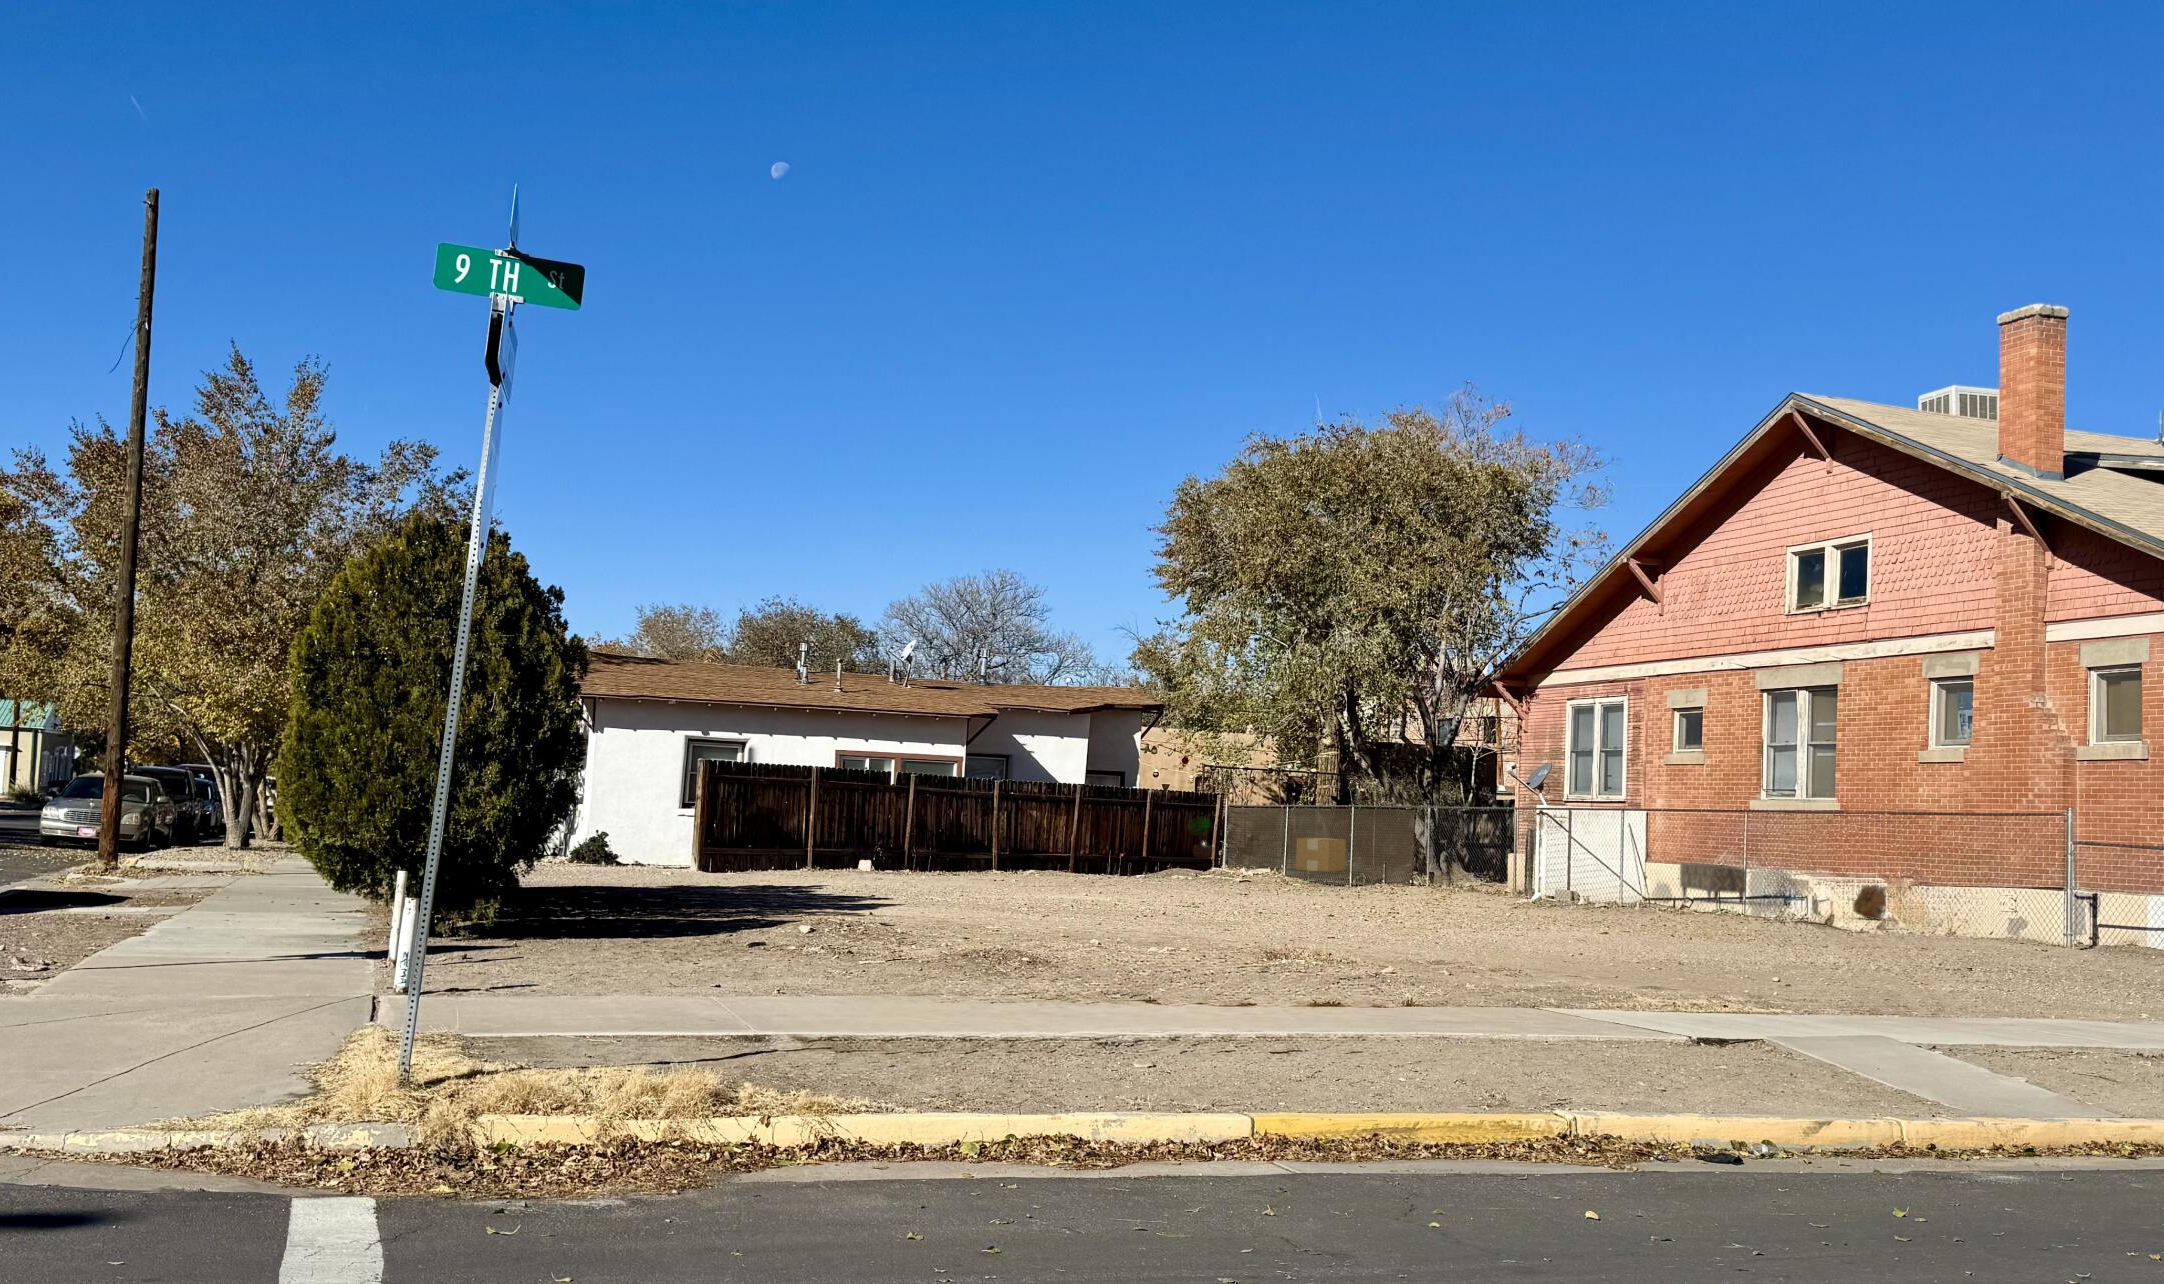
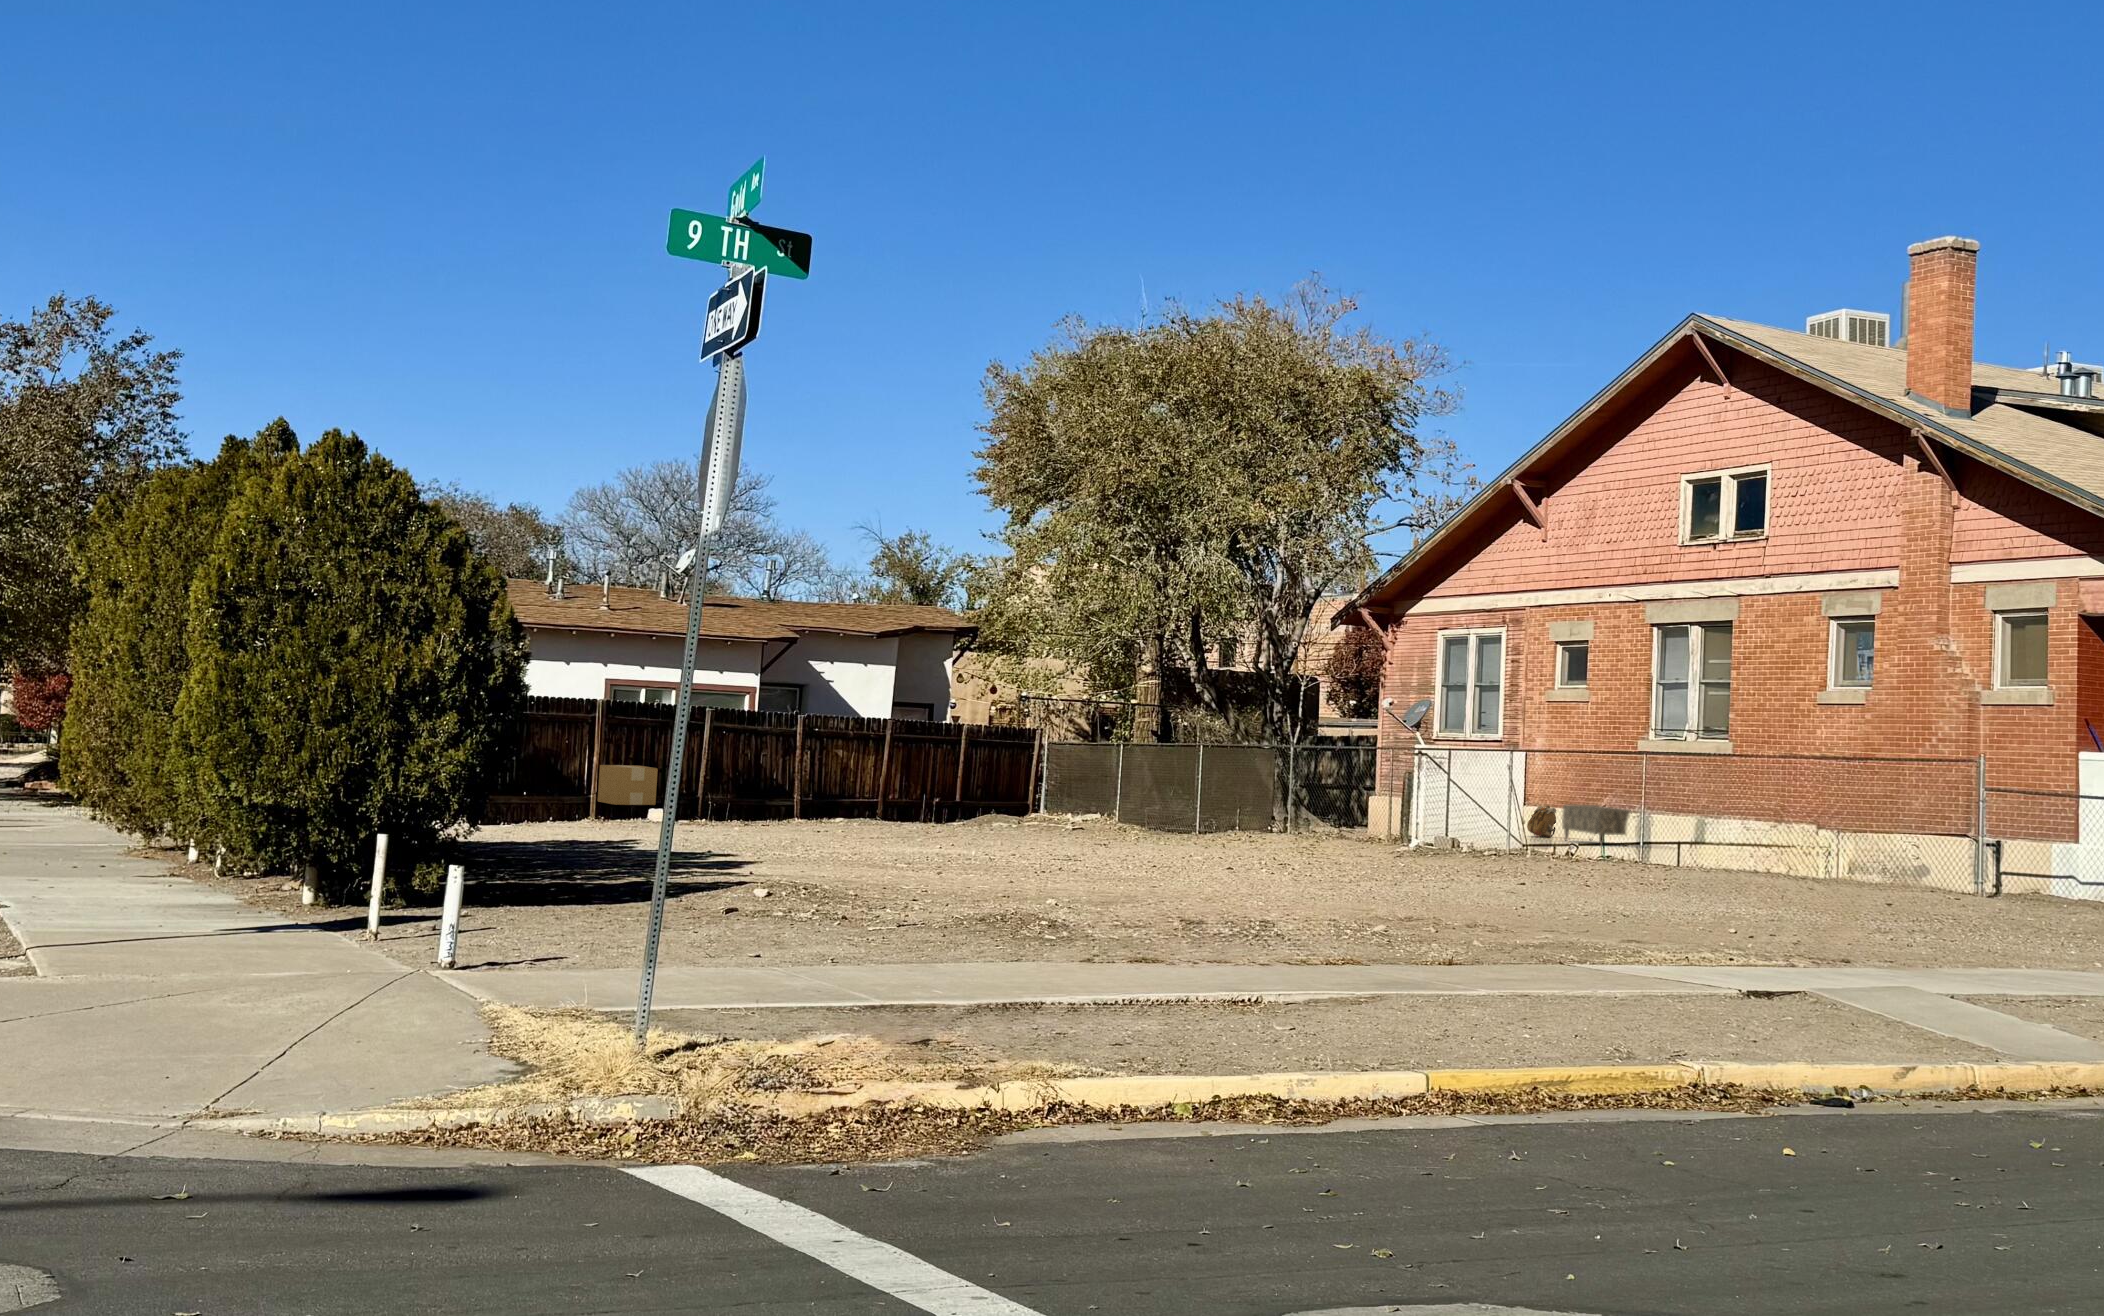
potted tree: present [1189,818,1213,860] -> none [1019,748,1047,799]
cardboard box: present [1296,838,1346,872] -> present [598,765,658,805]
backpack: present [1853,885,1886,920] -> present [1527,806,1557,837]

